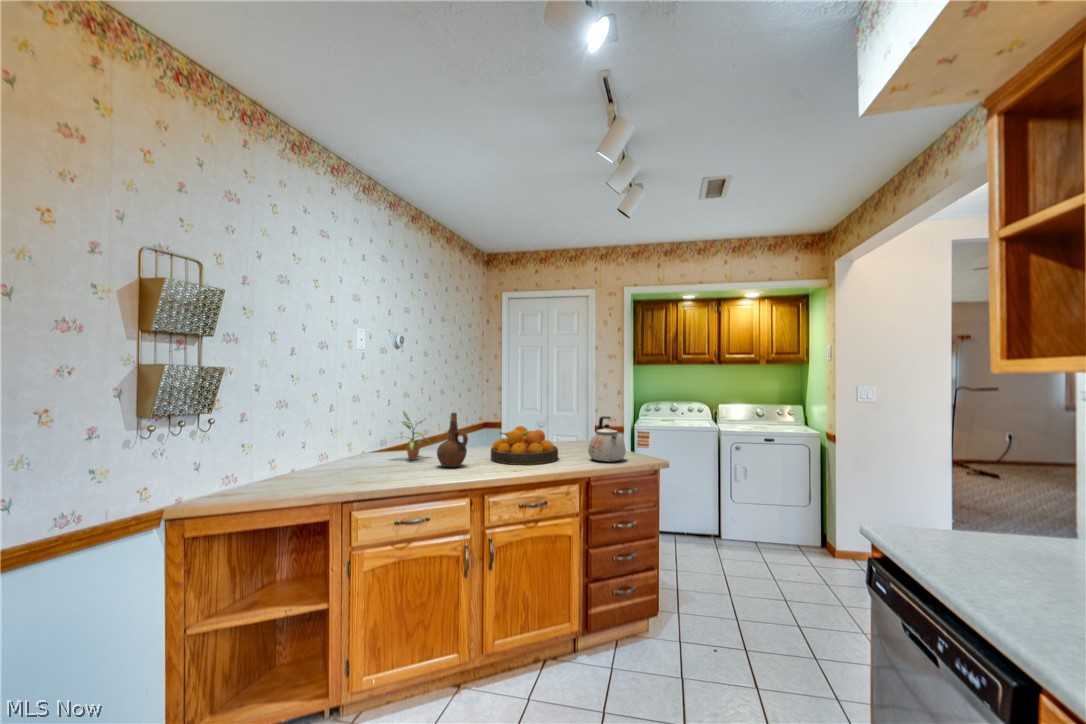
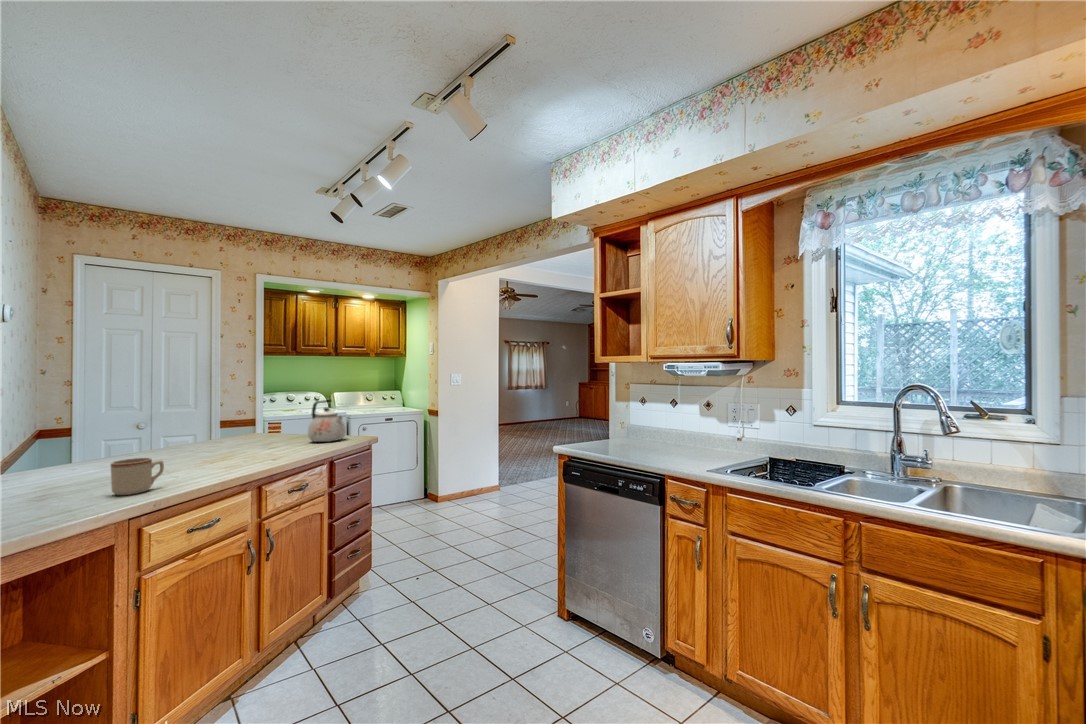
potted plant: present [402,411,430,460] -> none [40,413,116,480]
ceramic pitcher: present [437,413,468,467] -> none [156,406,202,472]
fruit bowl: present [491,426,558,465] -> none [196,420,284,460]
mug: none [364,453,398,482] -> present [111,458,164,495]

